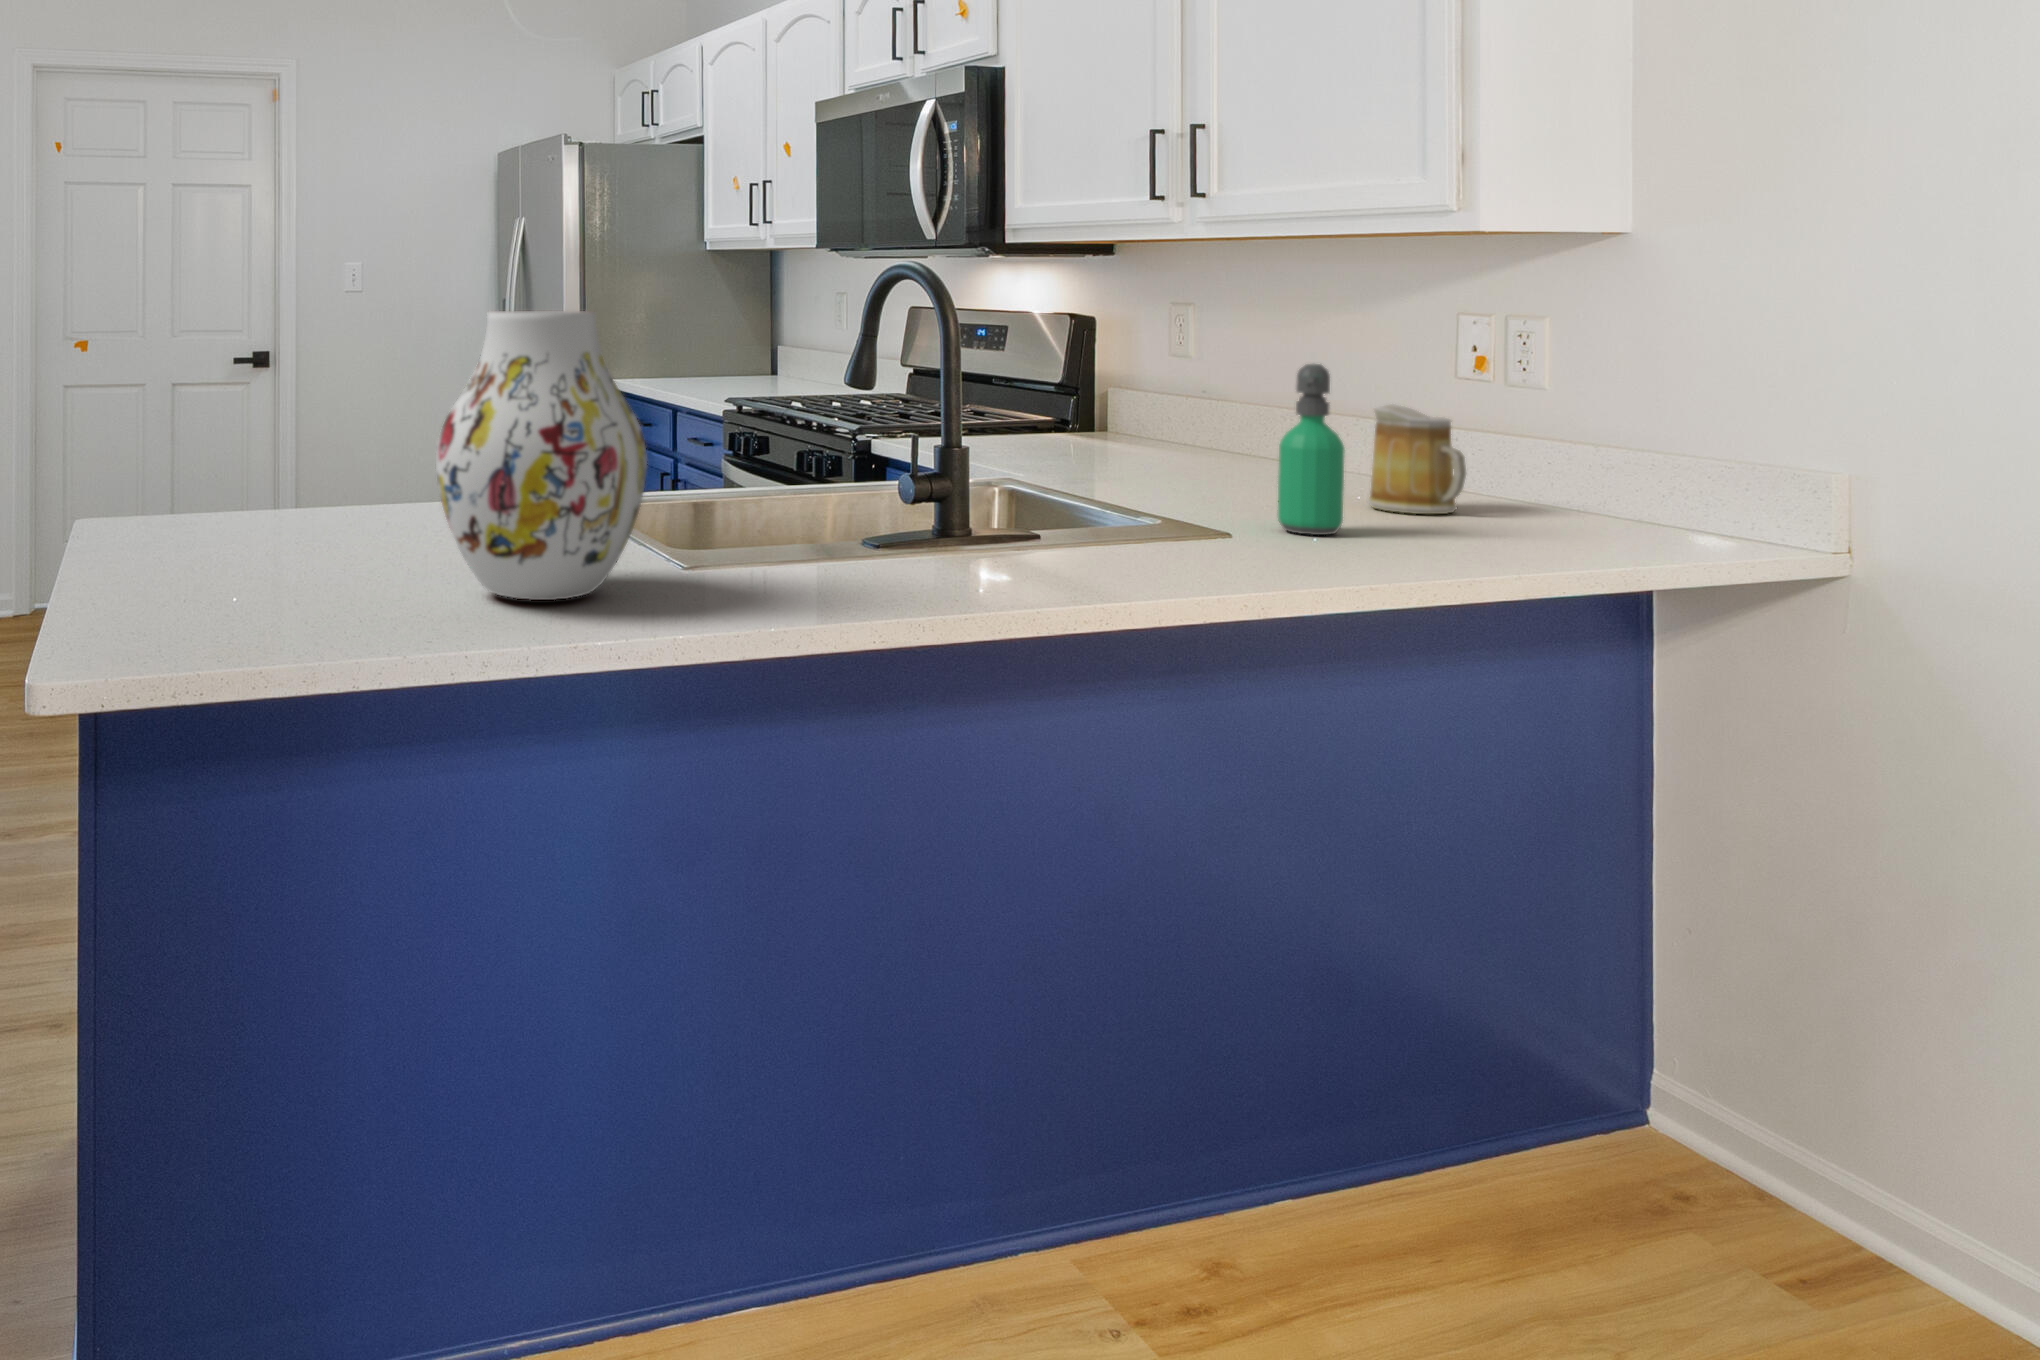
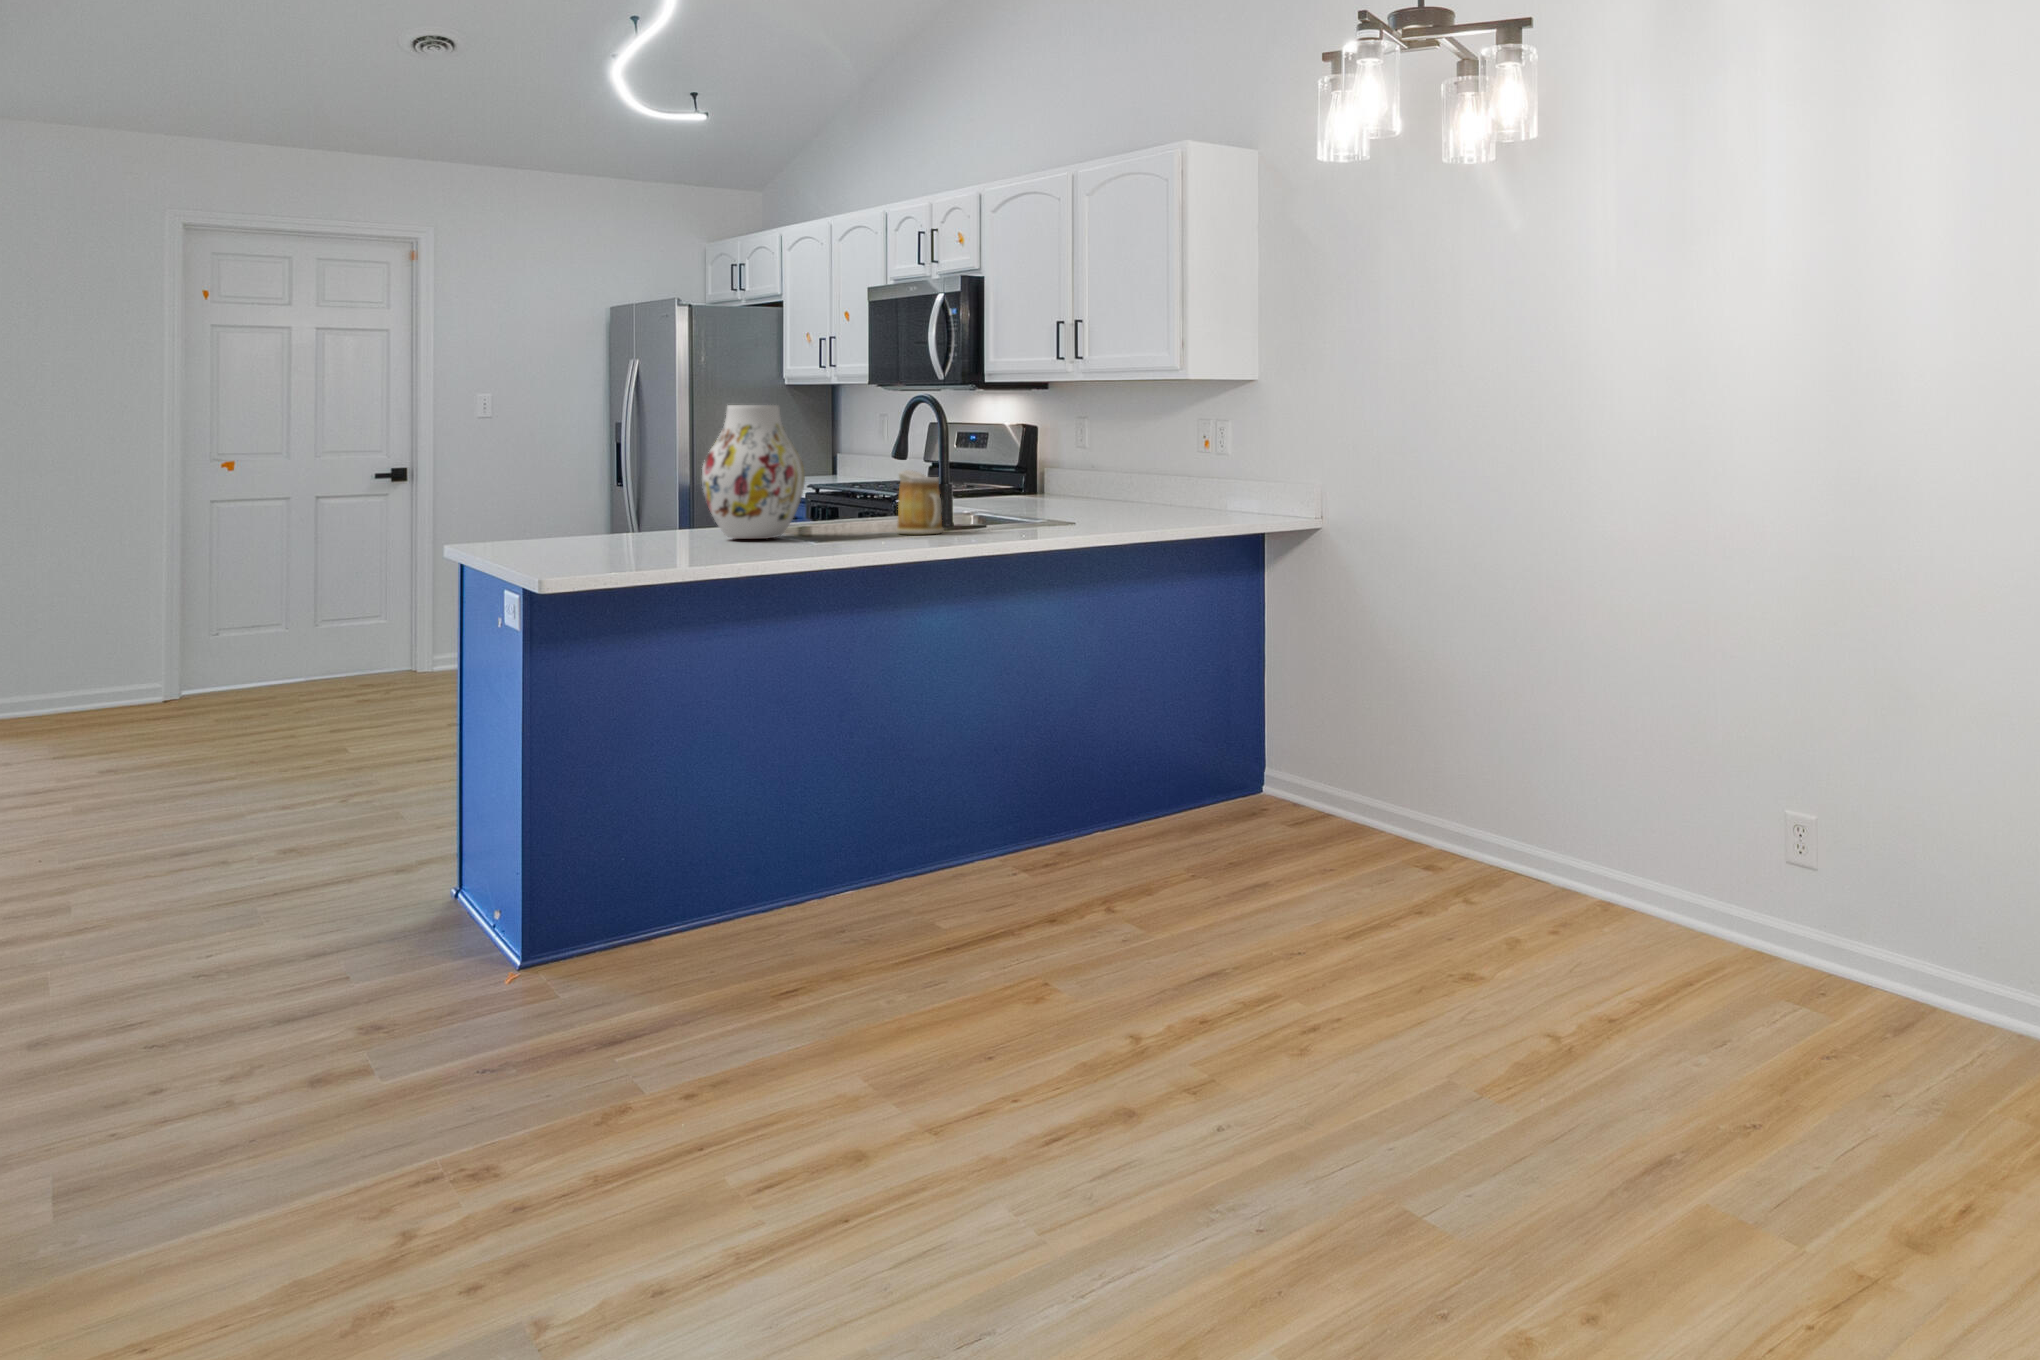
soap dispenser: present [1278,364,1344,535] -> none [1101,437,1129,518]
mug: present [1368,404,1466,514] -> present [896,470,944,534]

